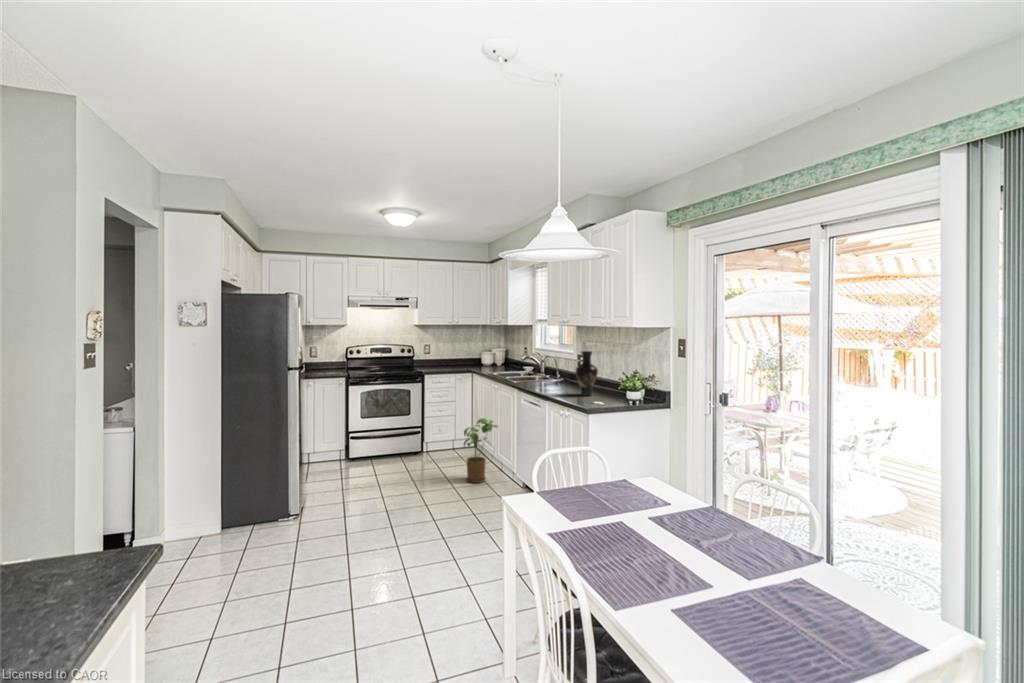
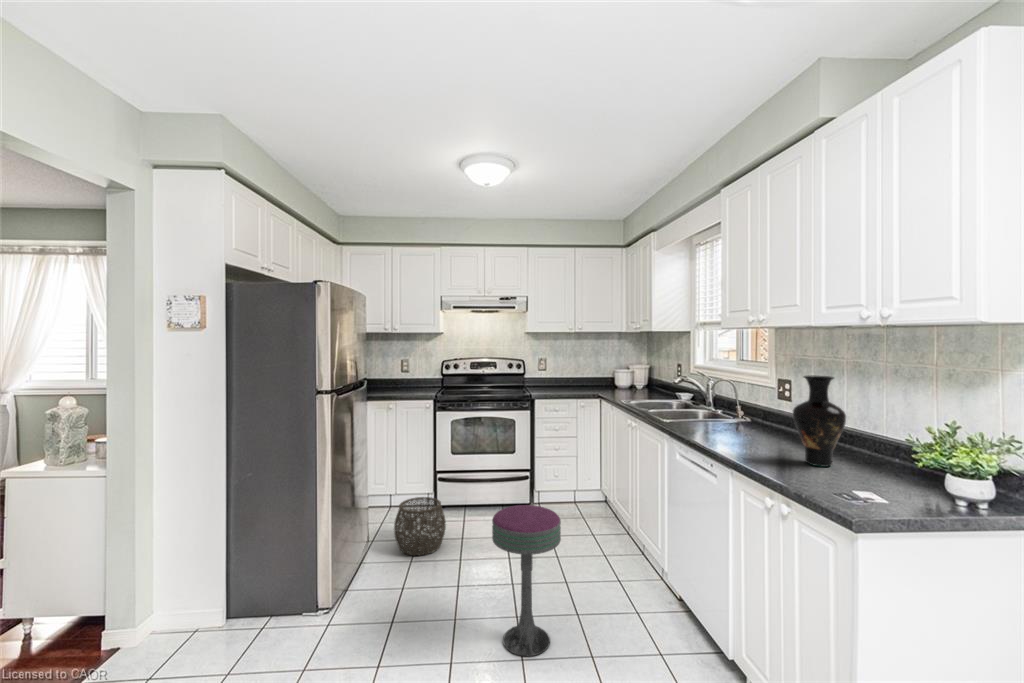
house plant: present [464,418,498,483] -> none [580,476,639,579]
bar stool: none [416,434,457,516] -> present [492,505,561,656]
woven basket: none [328,447,367,486] -> present [394,497,446,556]

